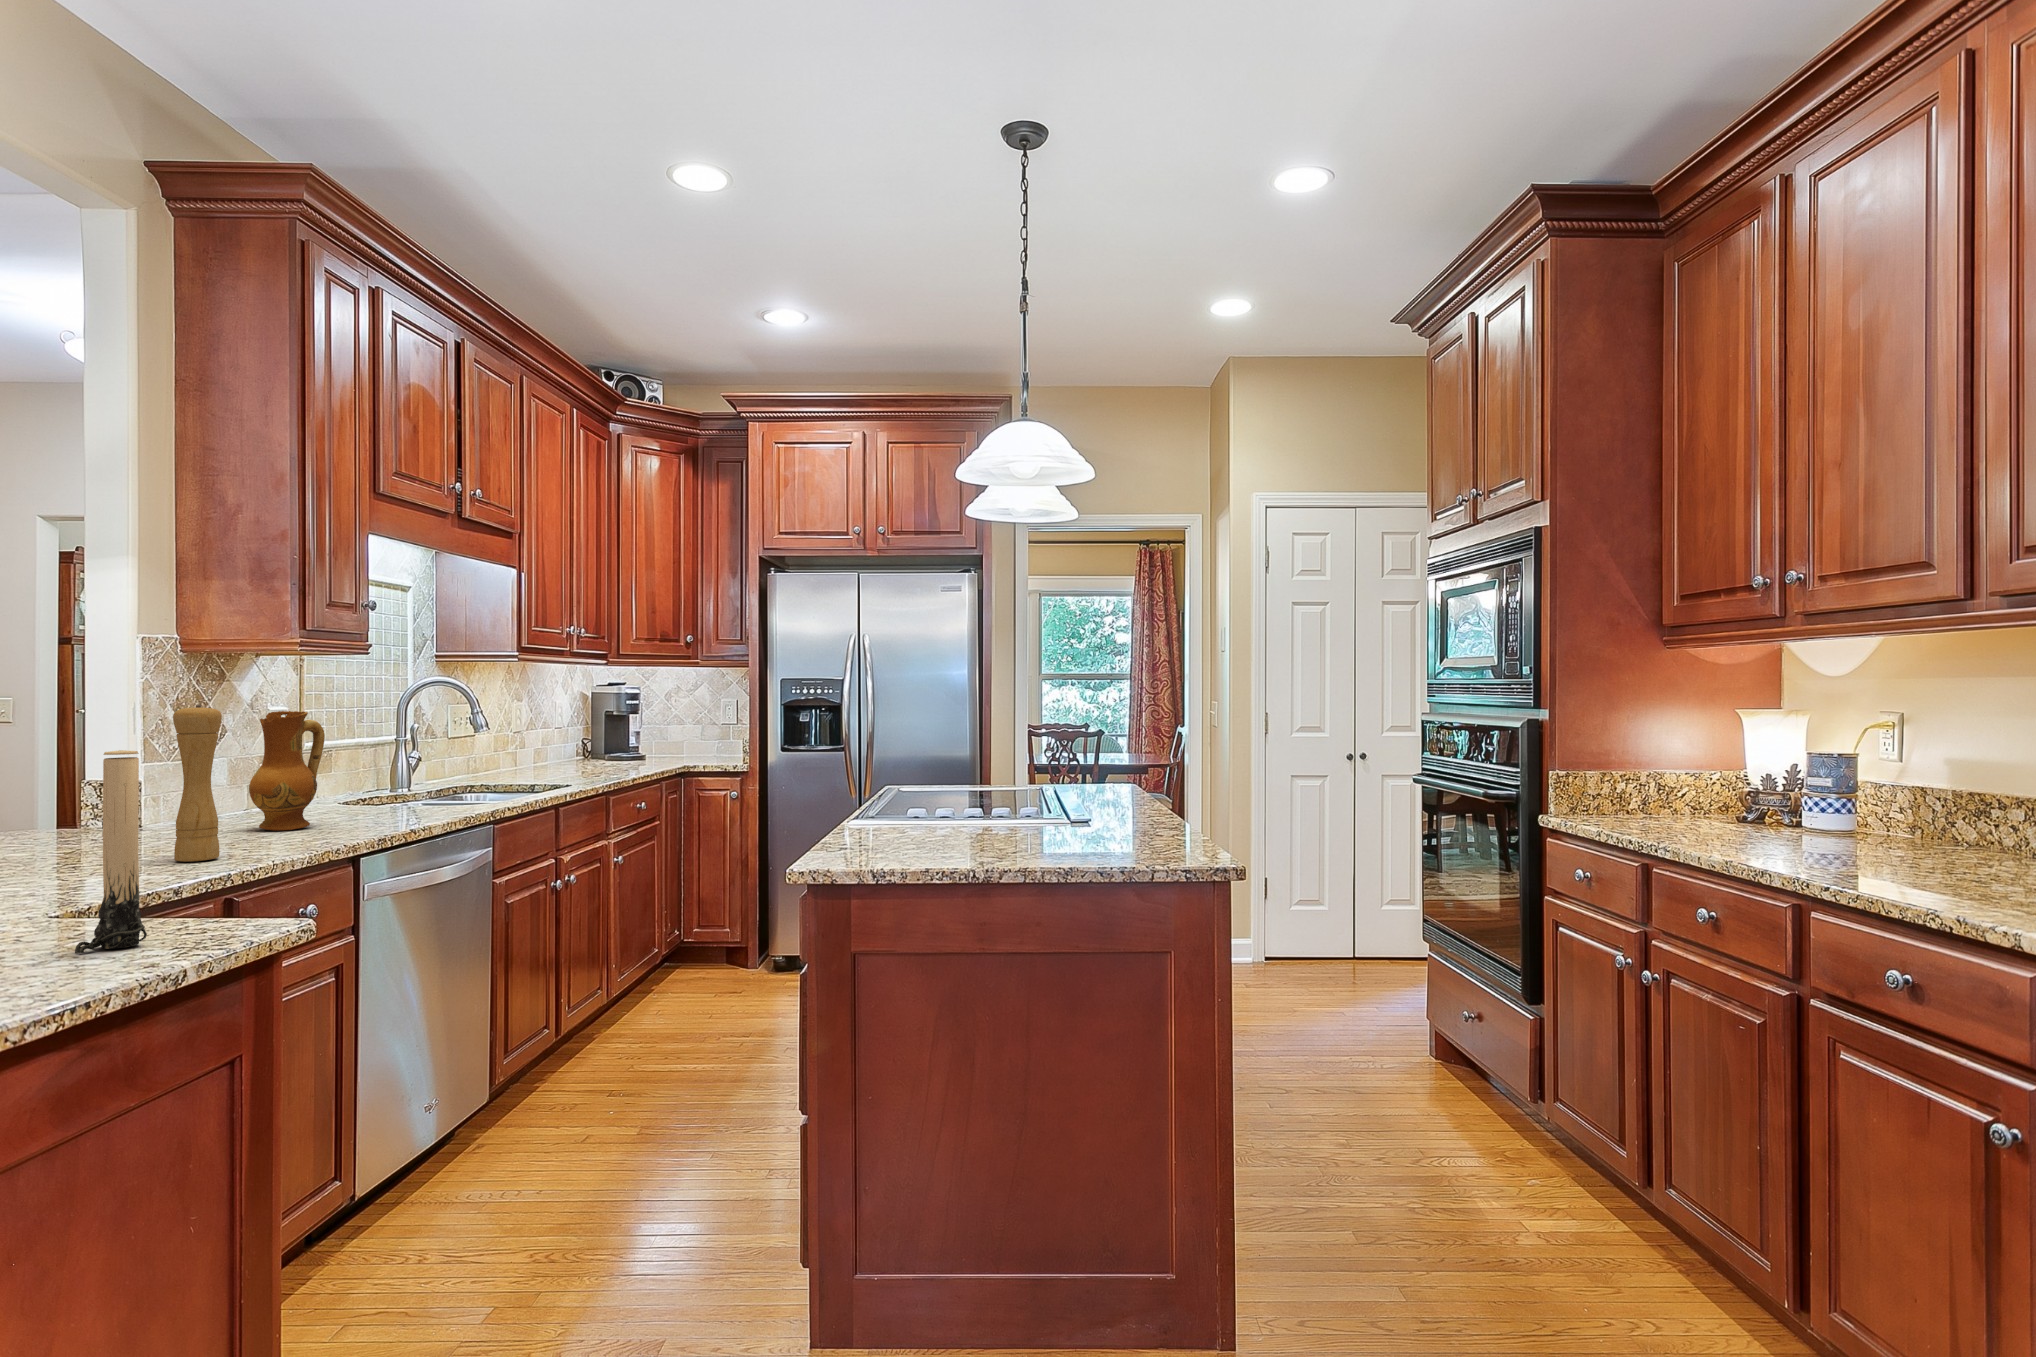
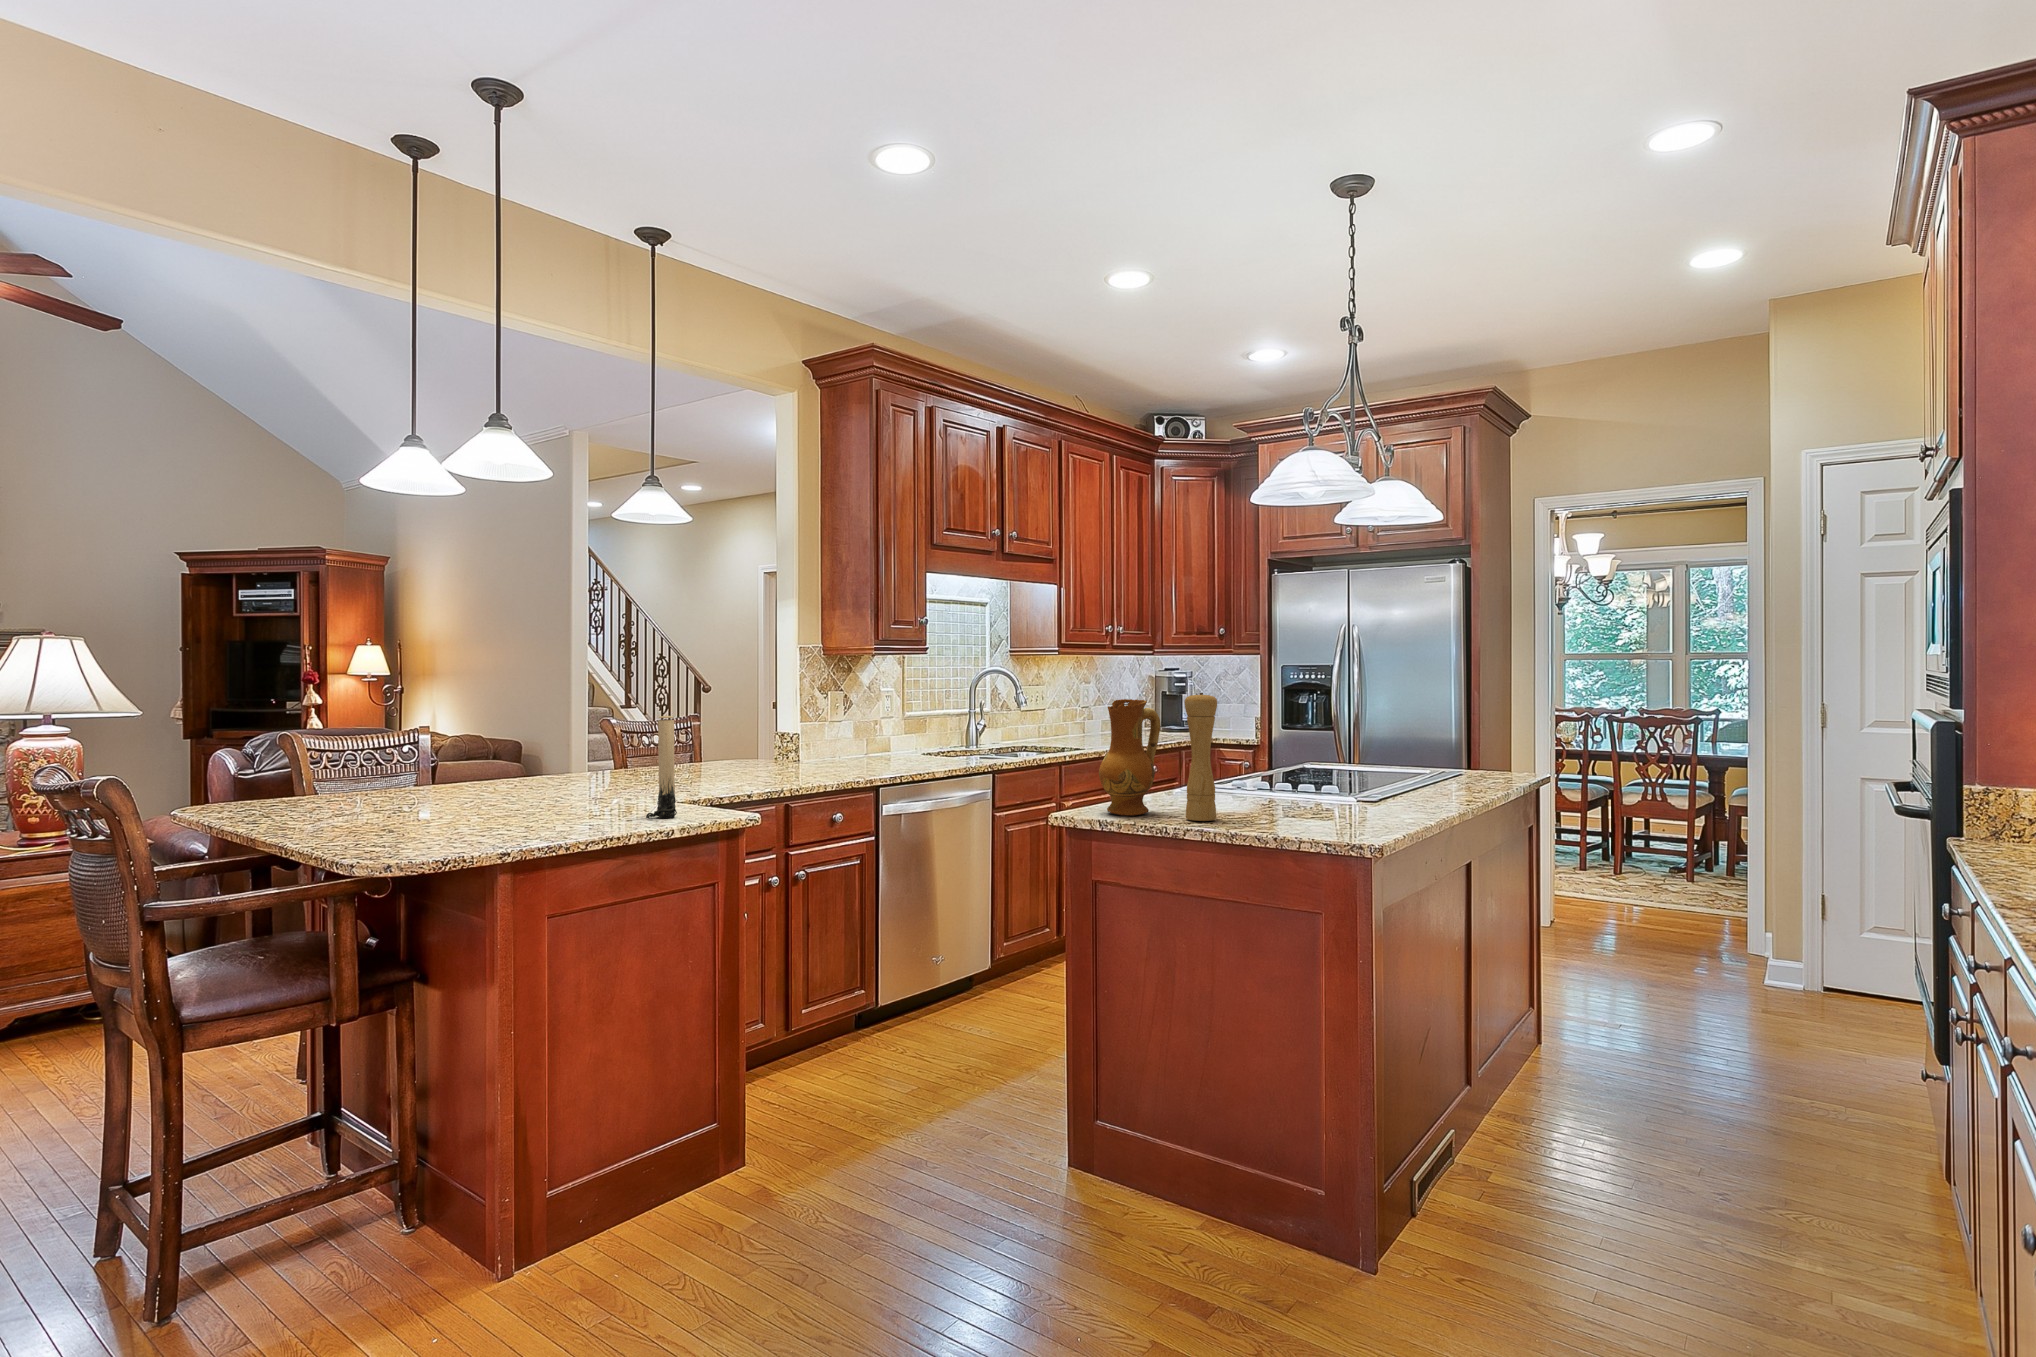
pepper mill: present [173,705,222,861] -> present [1185,693,1217,821]
ceramic jug: present [249,711,325,831] -> present [1099,699,1160,816]

